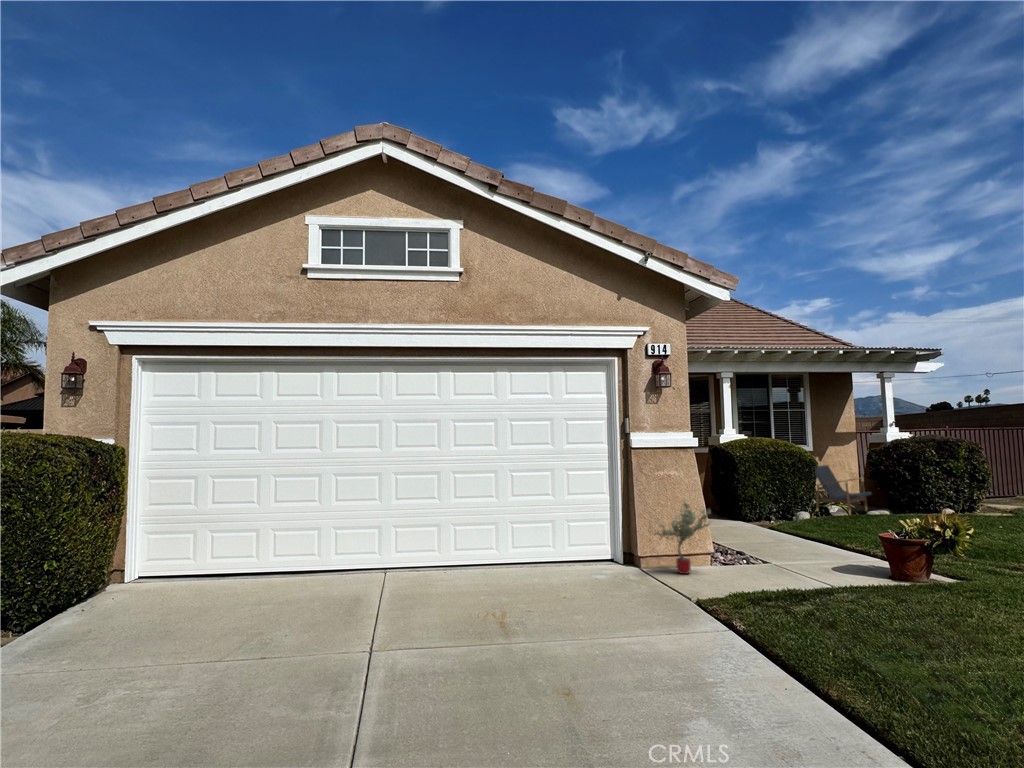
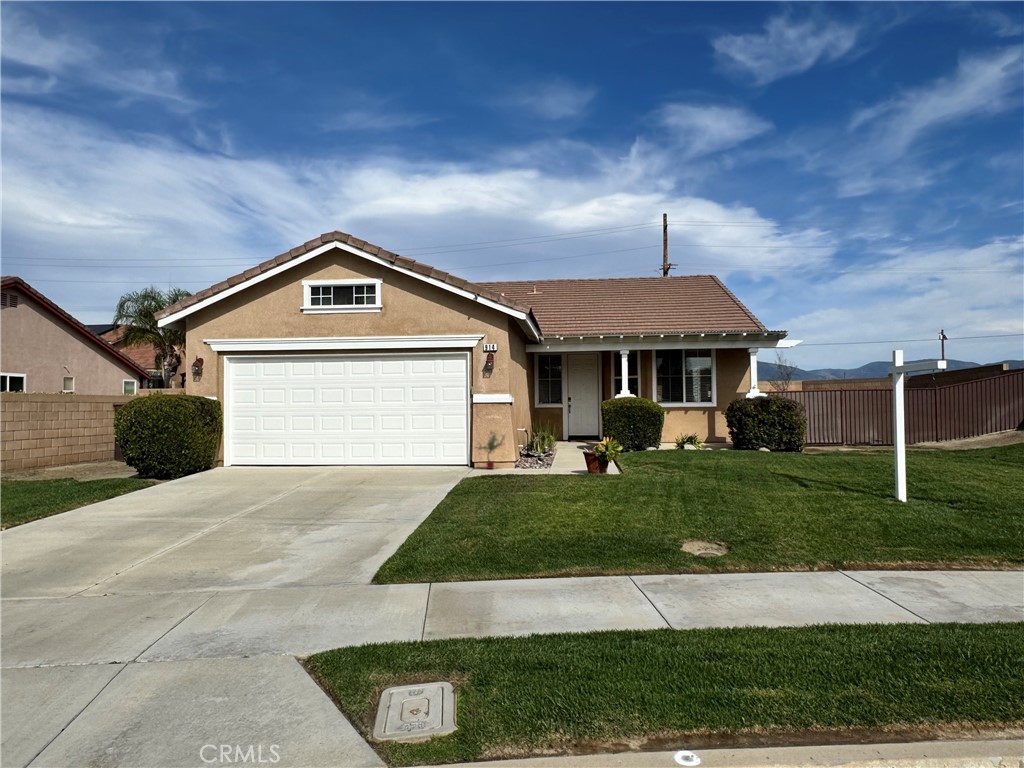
lounge chair: present [815,465,872,515] -> none [661,415,698,448]

